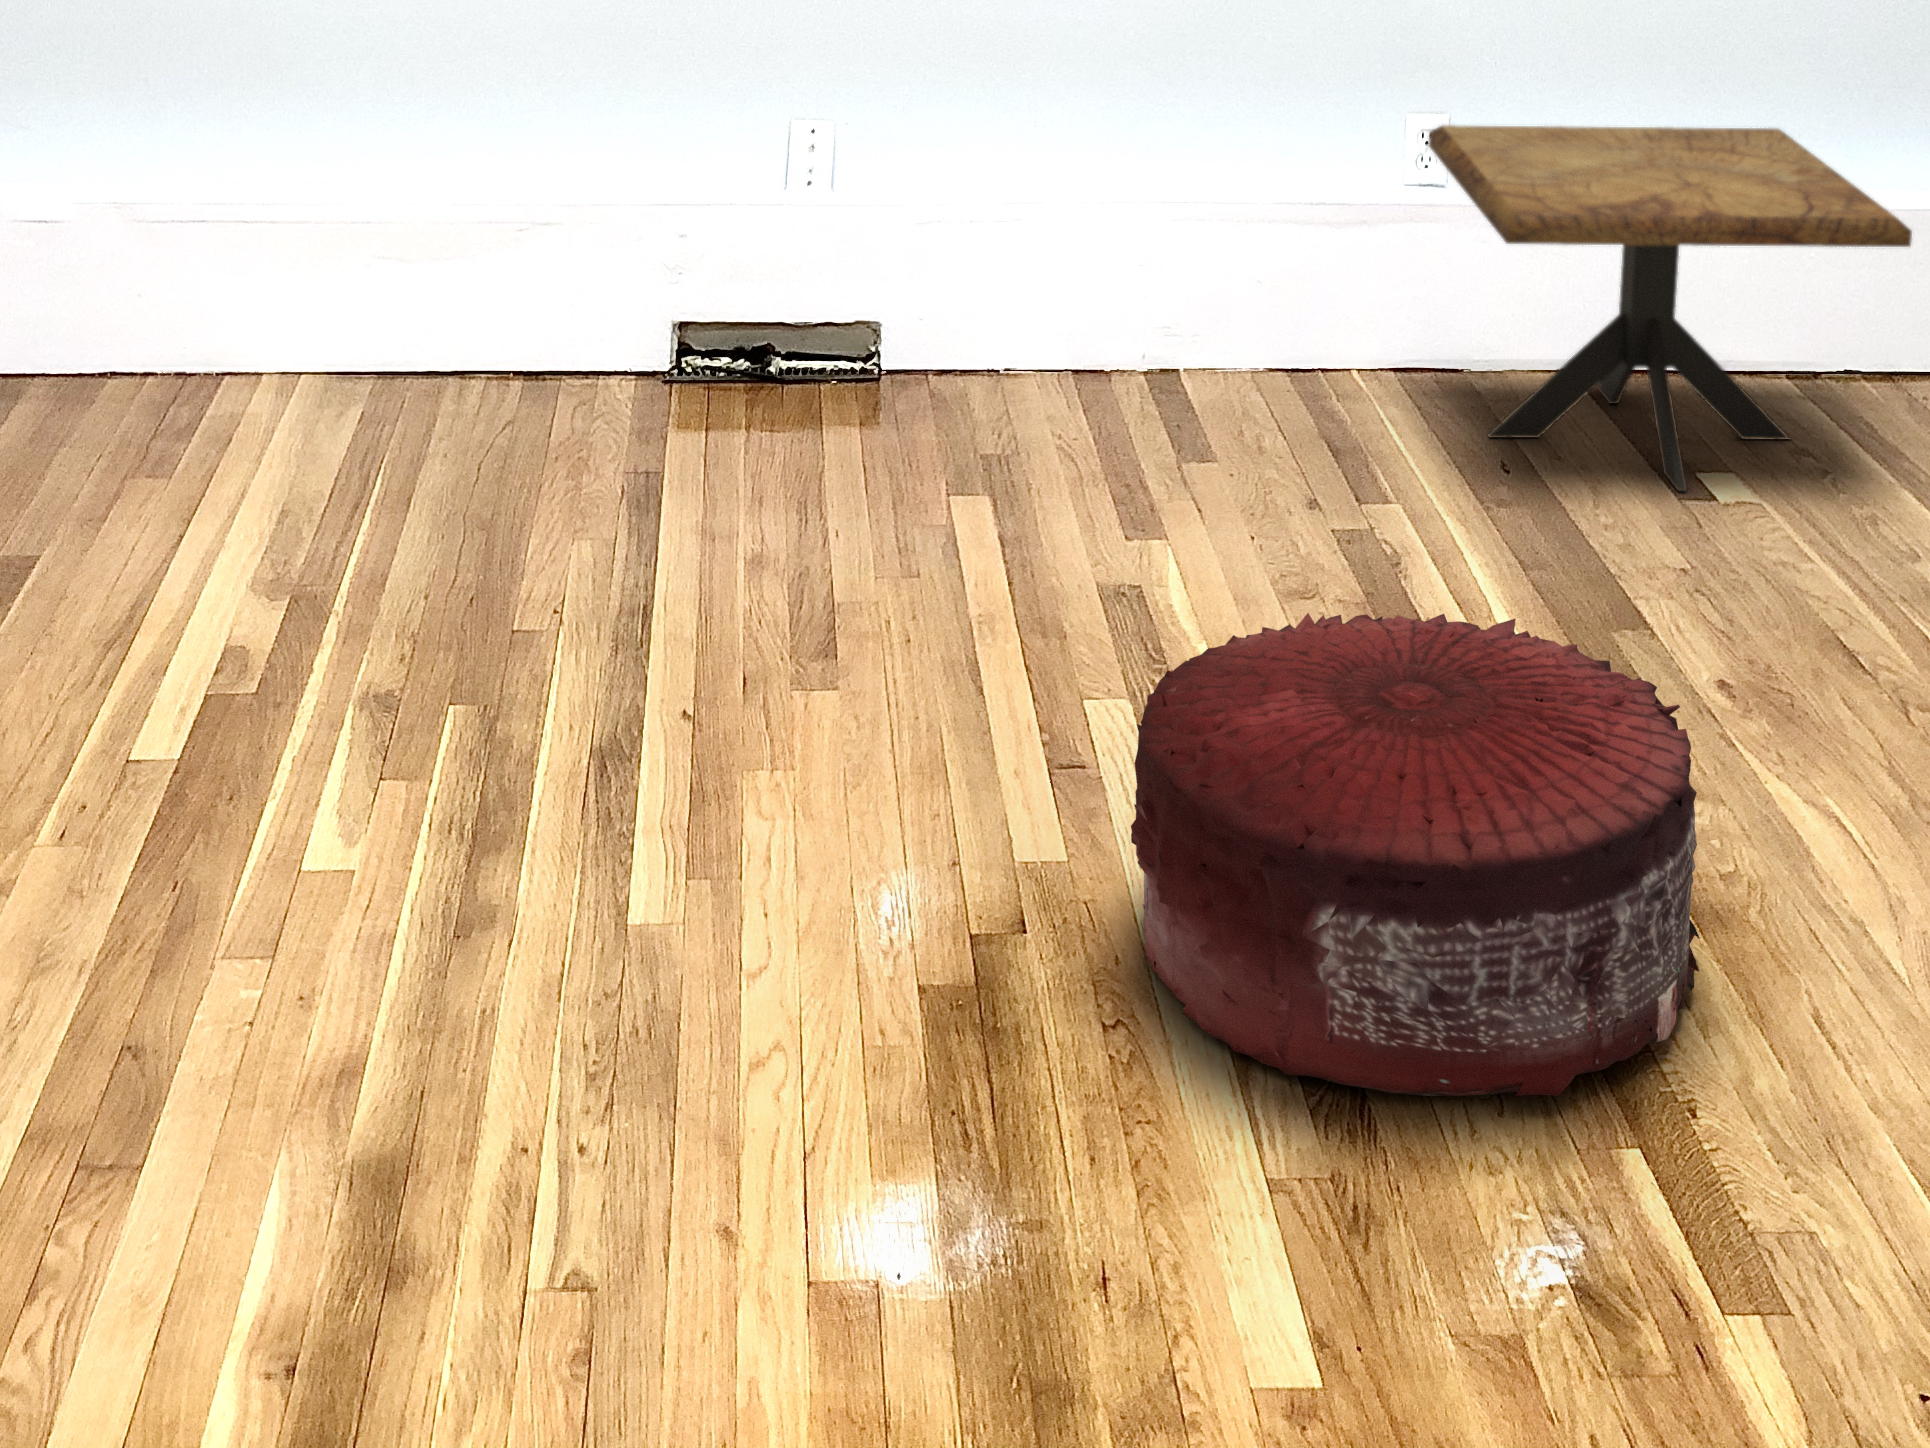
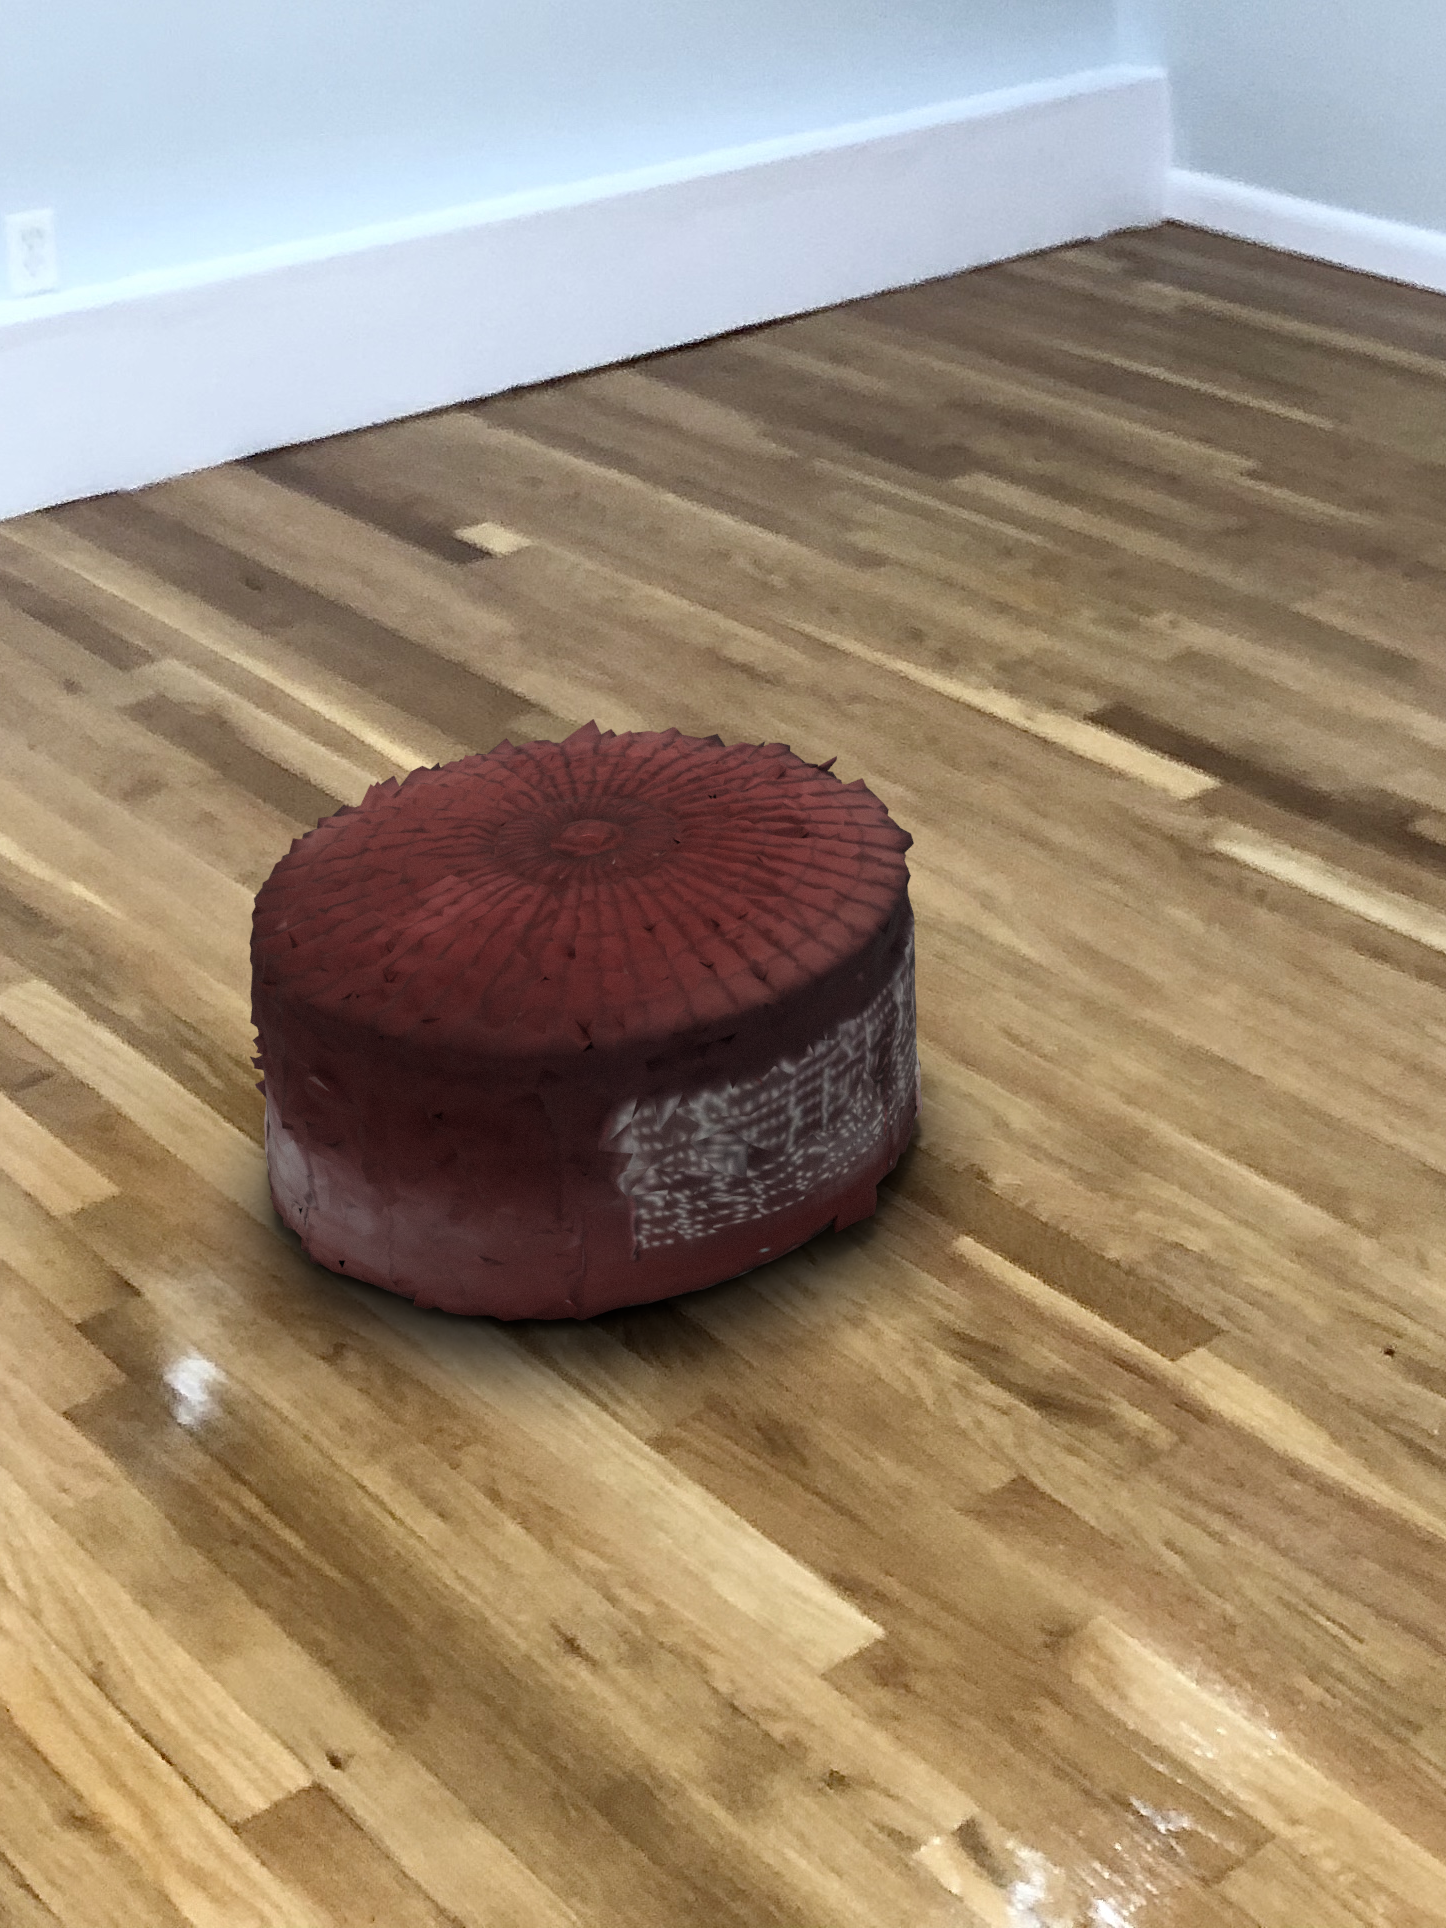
side table: present [1429,125,1912,491] -> none [38,121,665,544]

